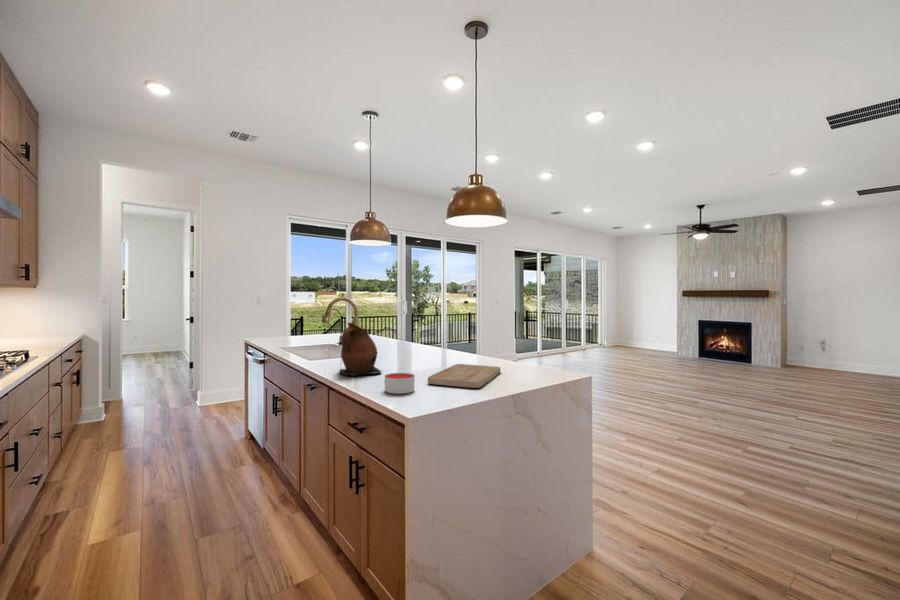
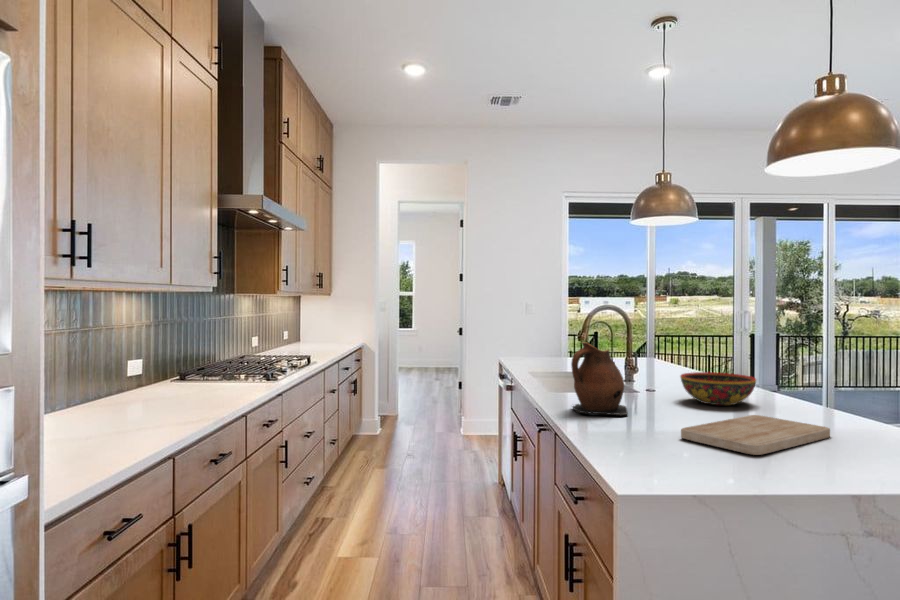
bowl: none [404,340,449,361] -> present [680,372,756,405]
candle: present [385,373,414,394] -> none [609,416,652,446]

